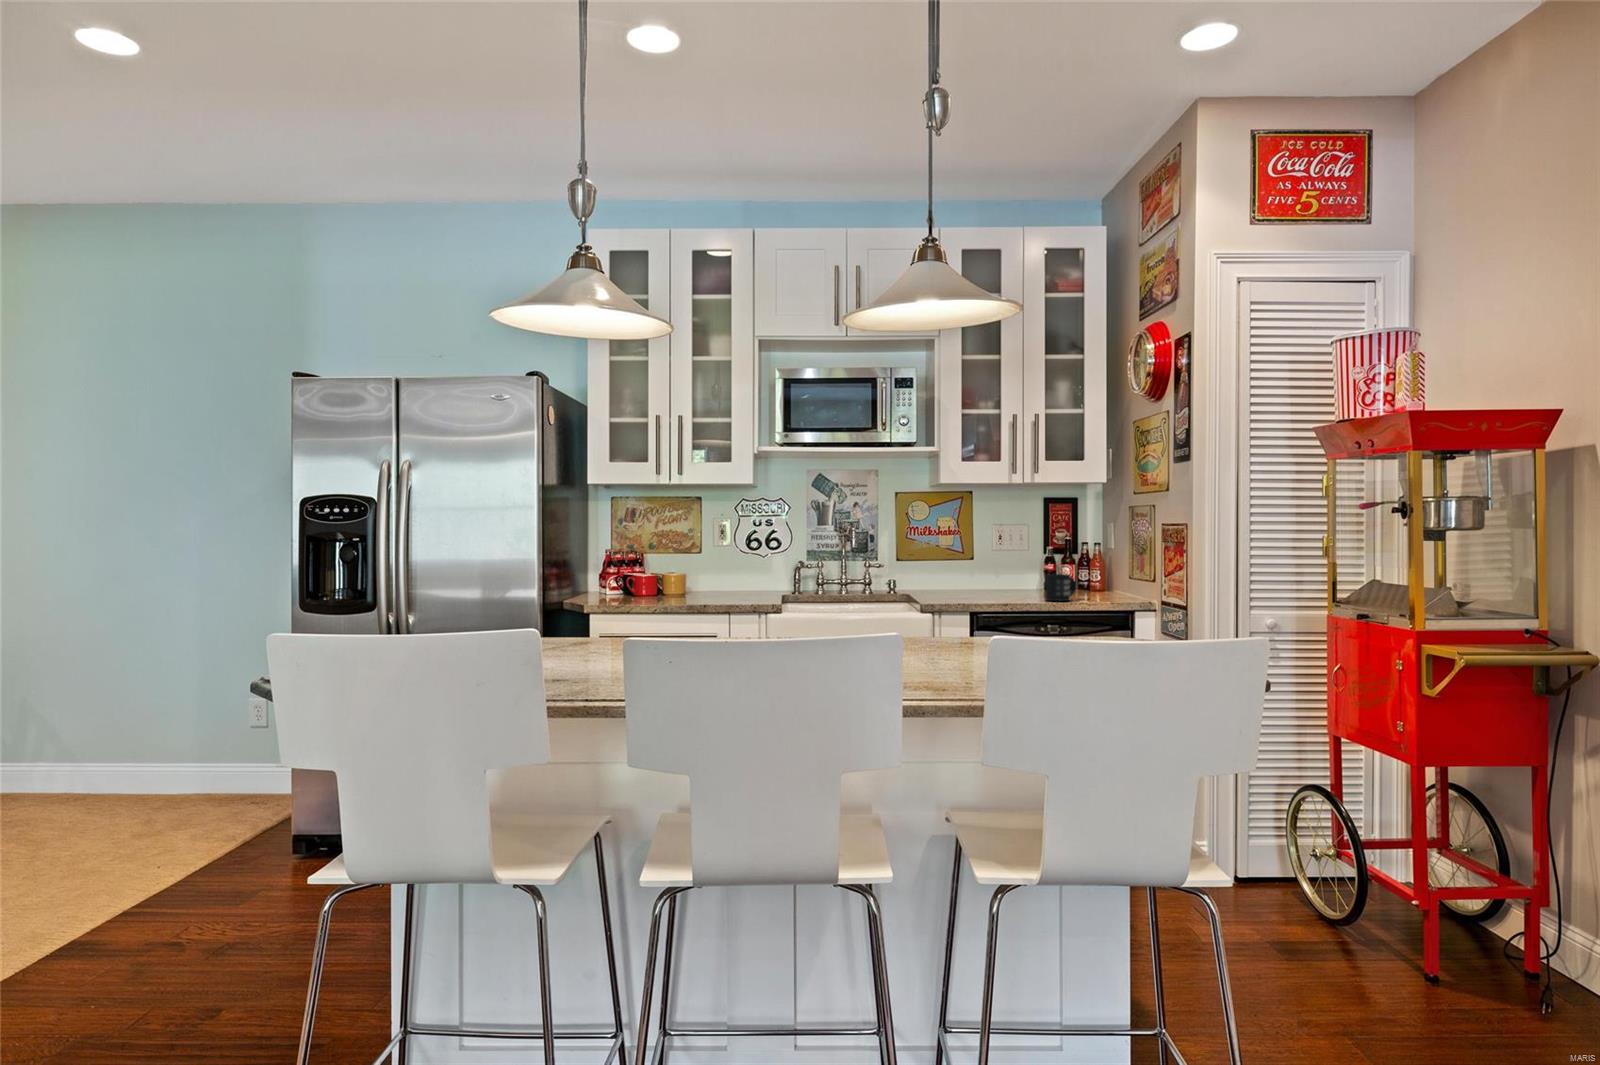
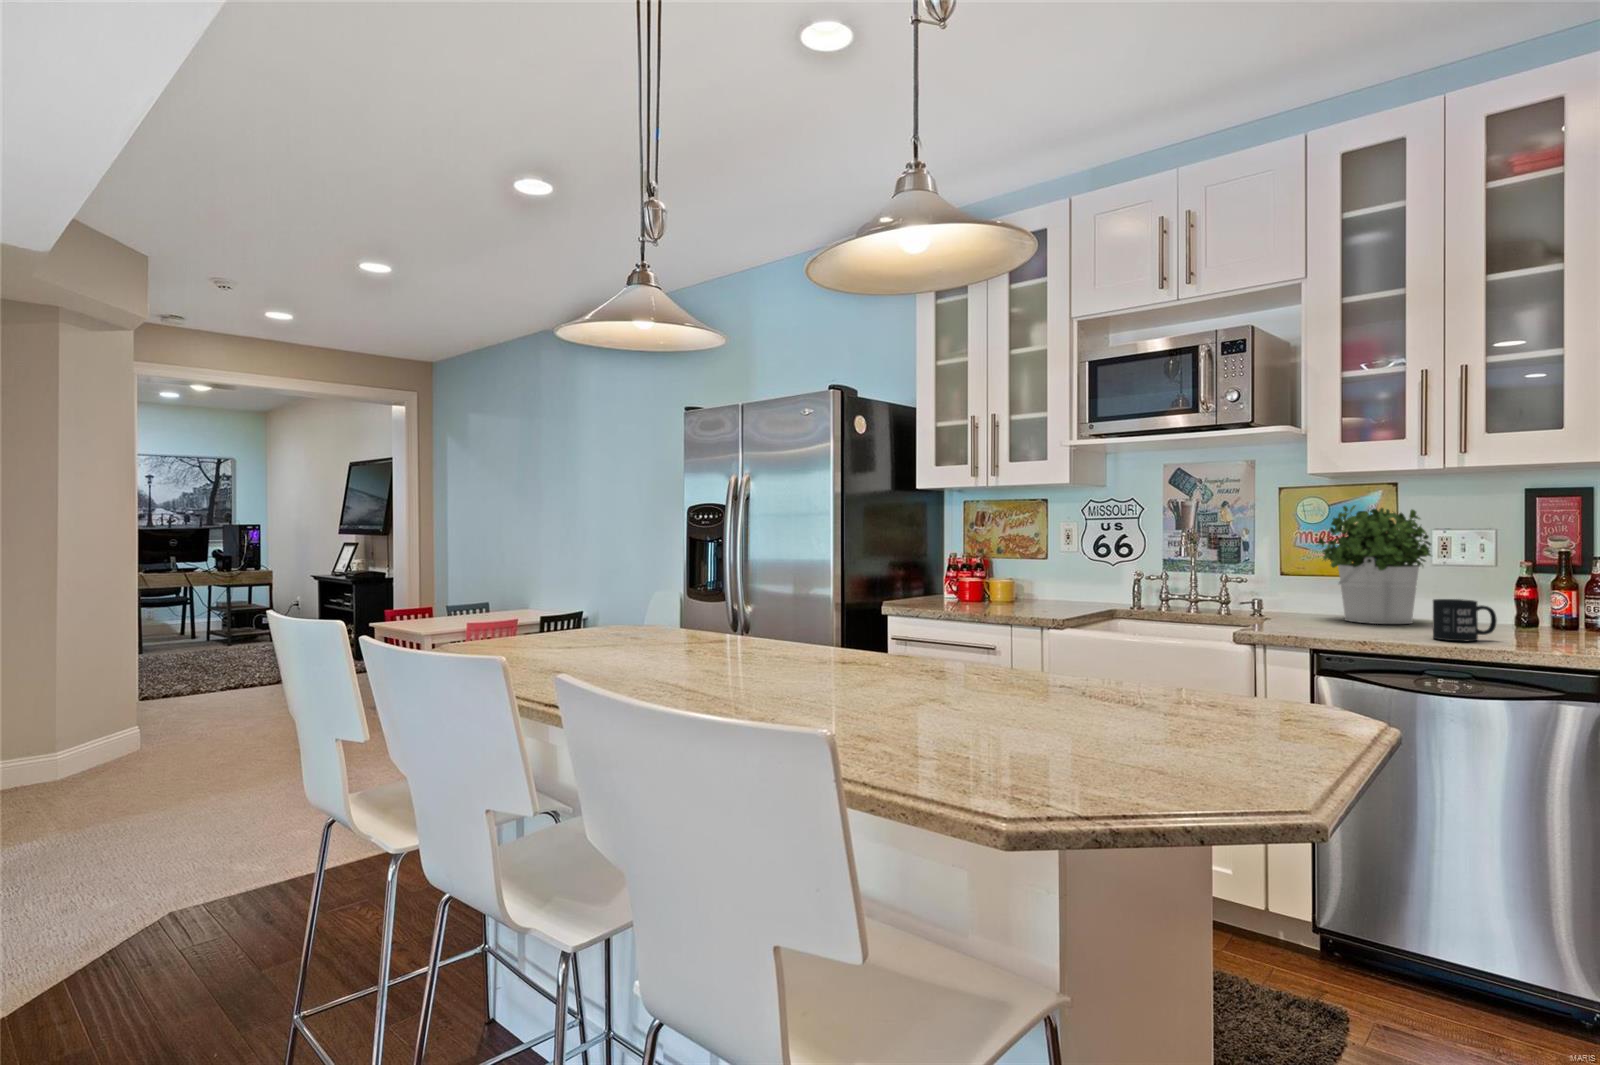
potted plant: none [941,508,1015,594] -> present [1318,505,1431,624]

